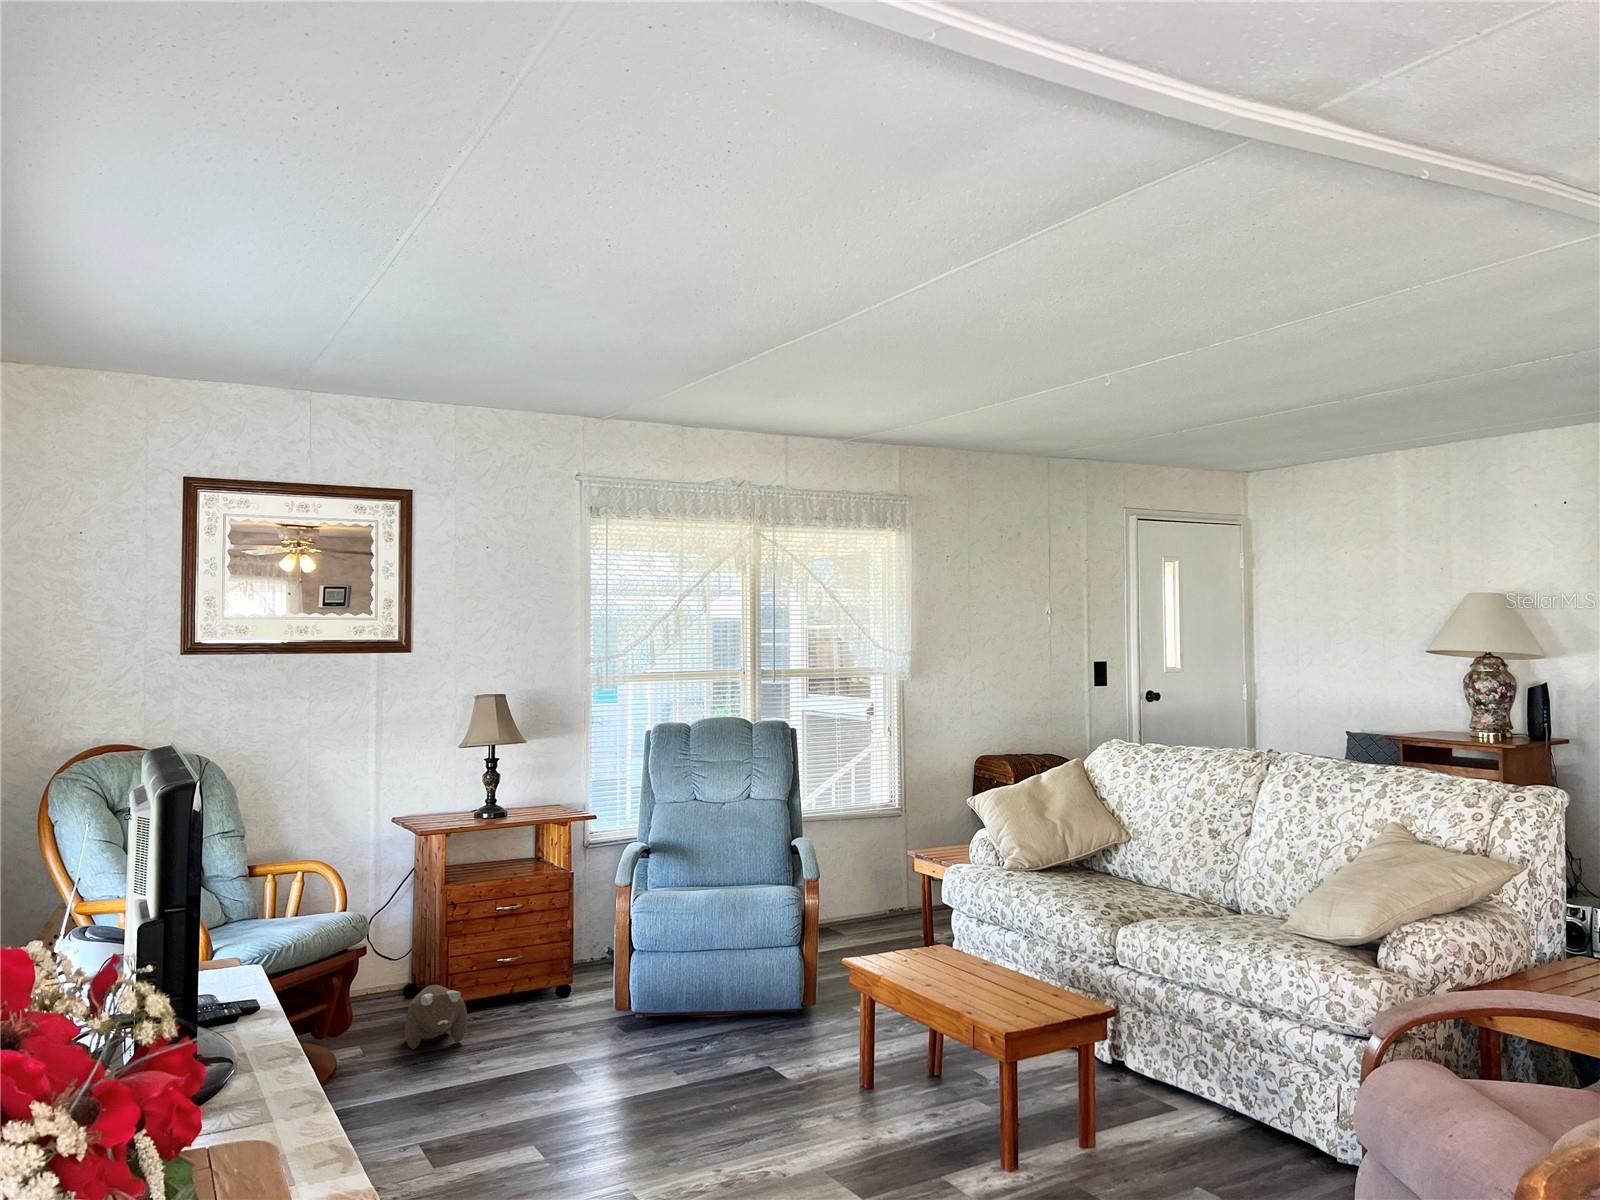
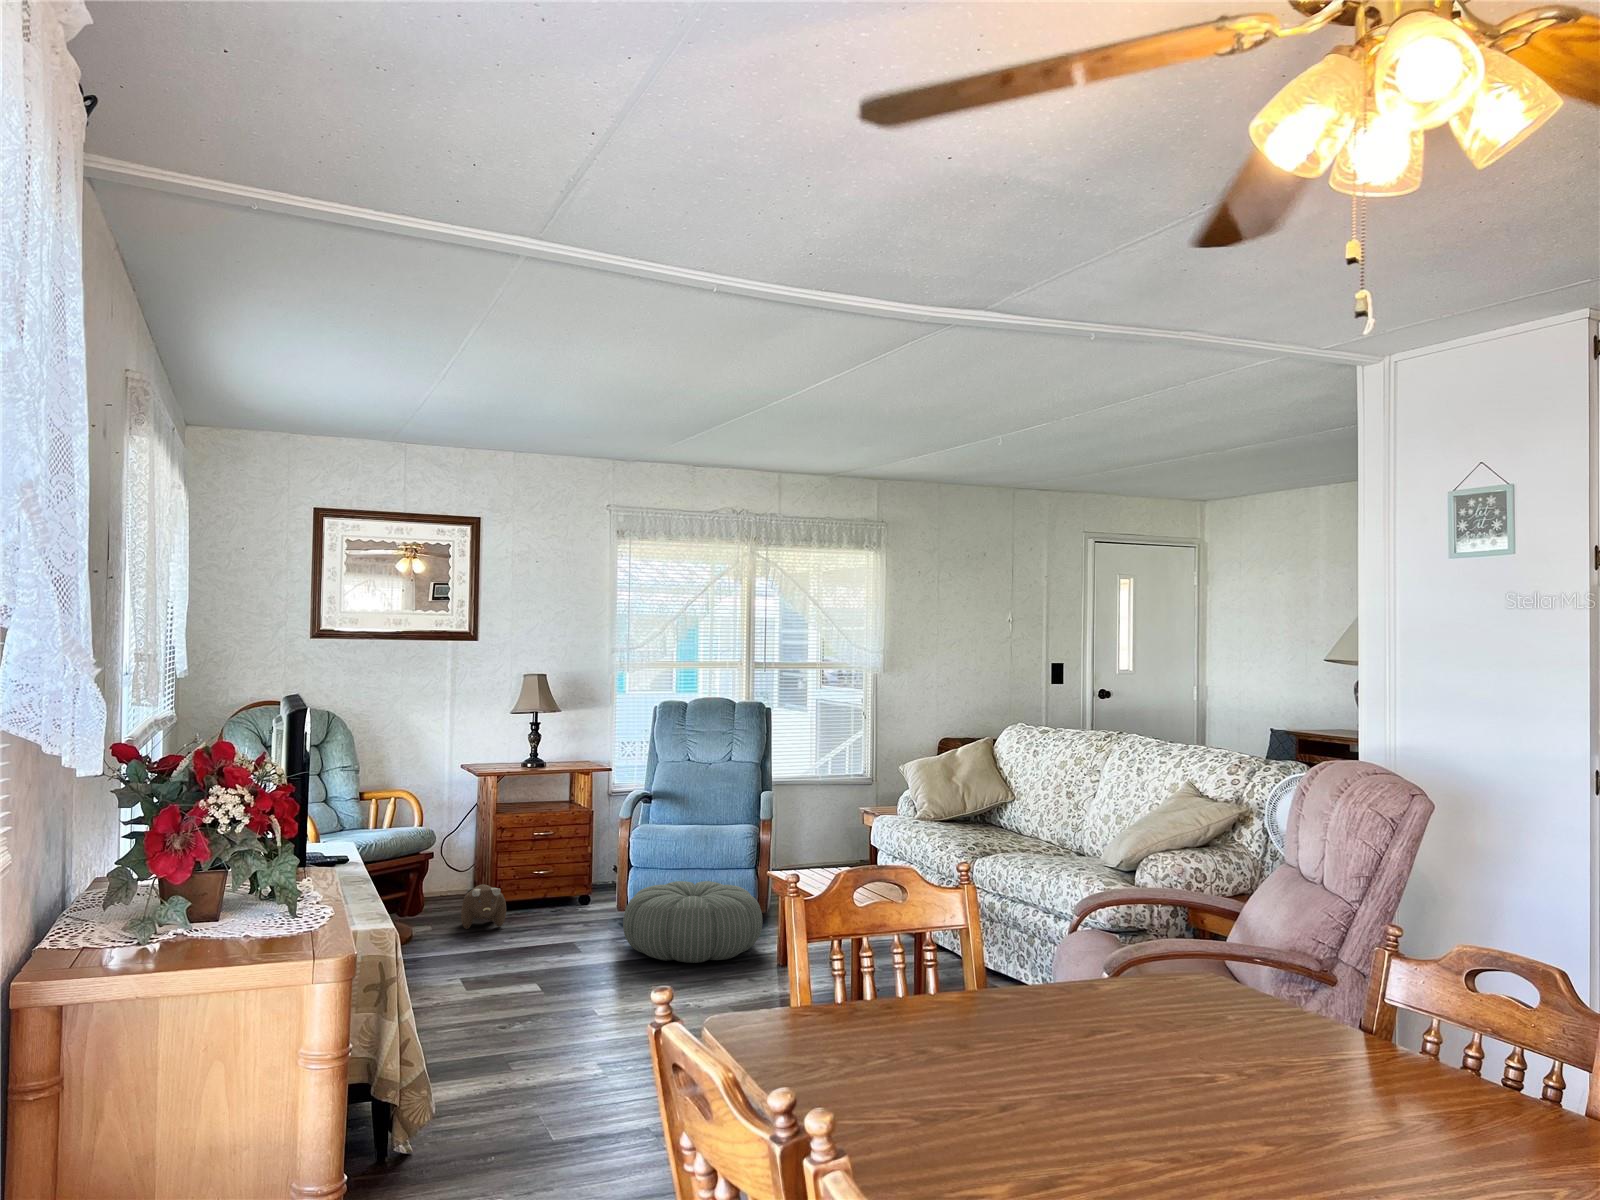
pouf: none [641,968,829,1091] -> present [623,881,763,963]

